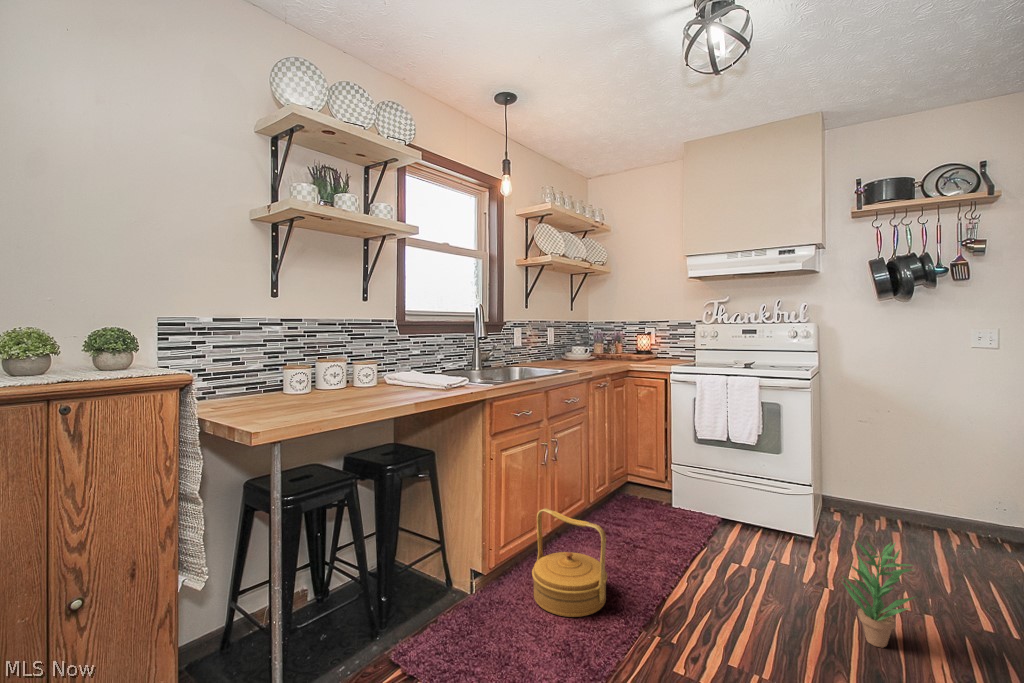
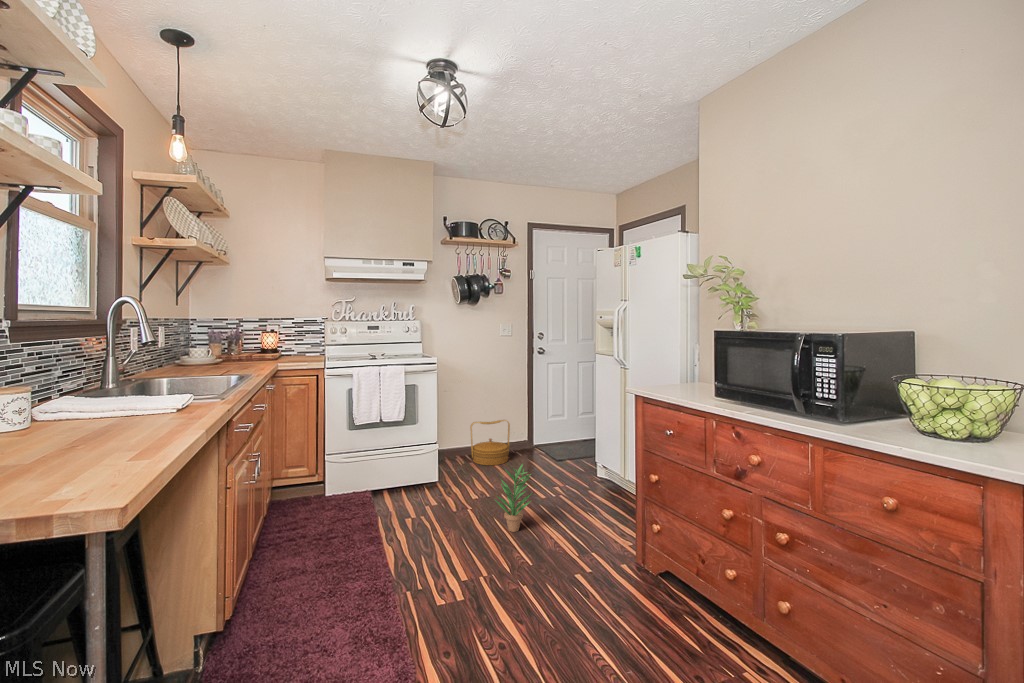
basket: present [532,508,607,617] -> present [470,420,510,465]

